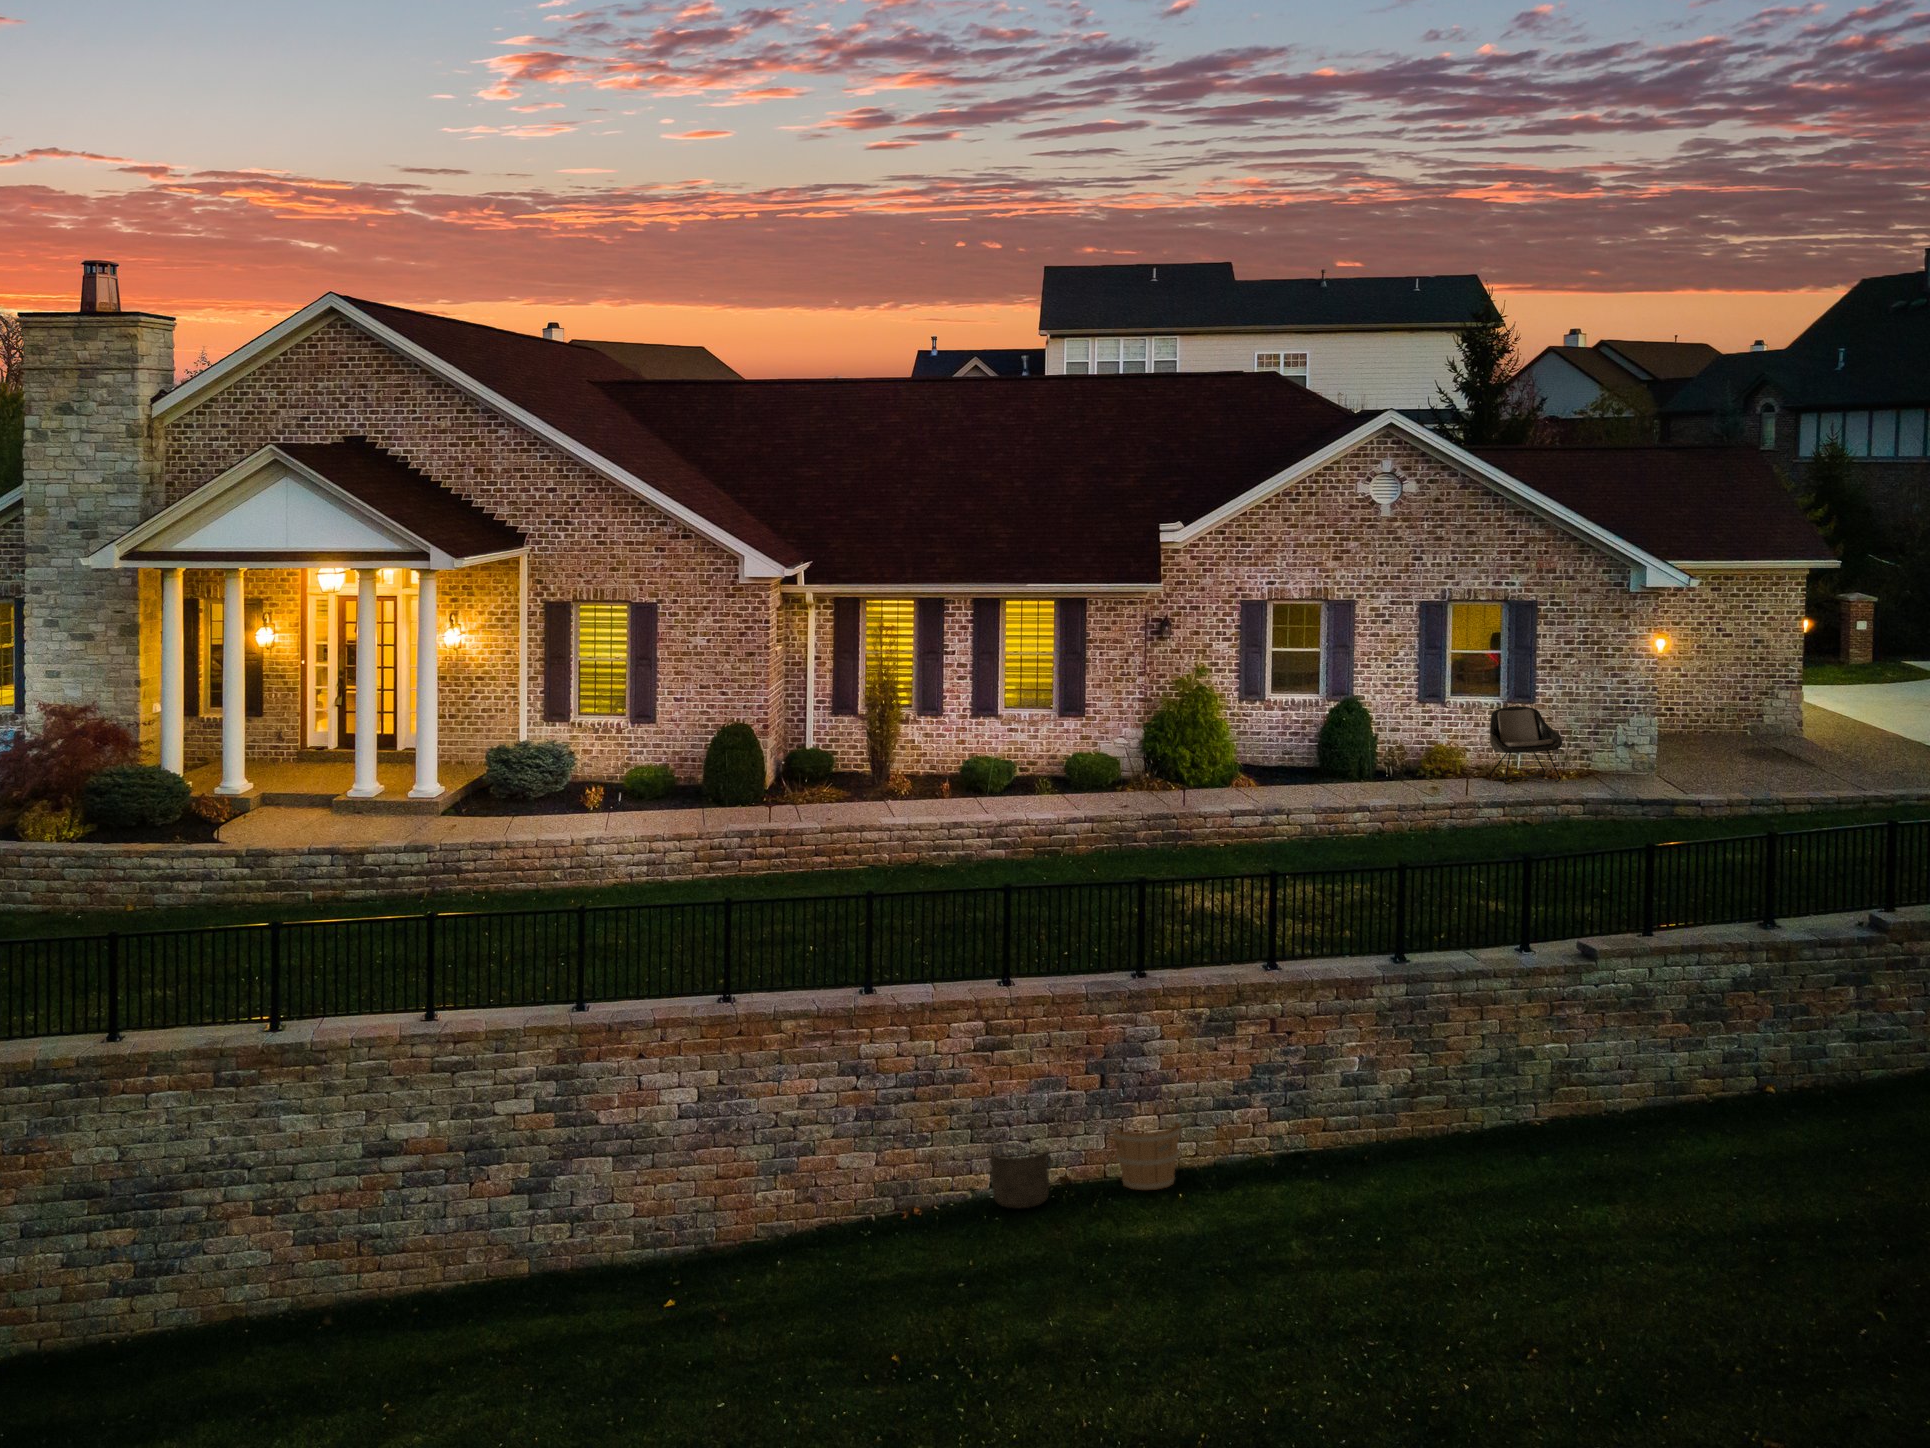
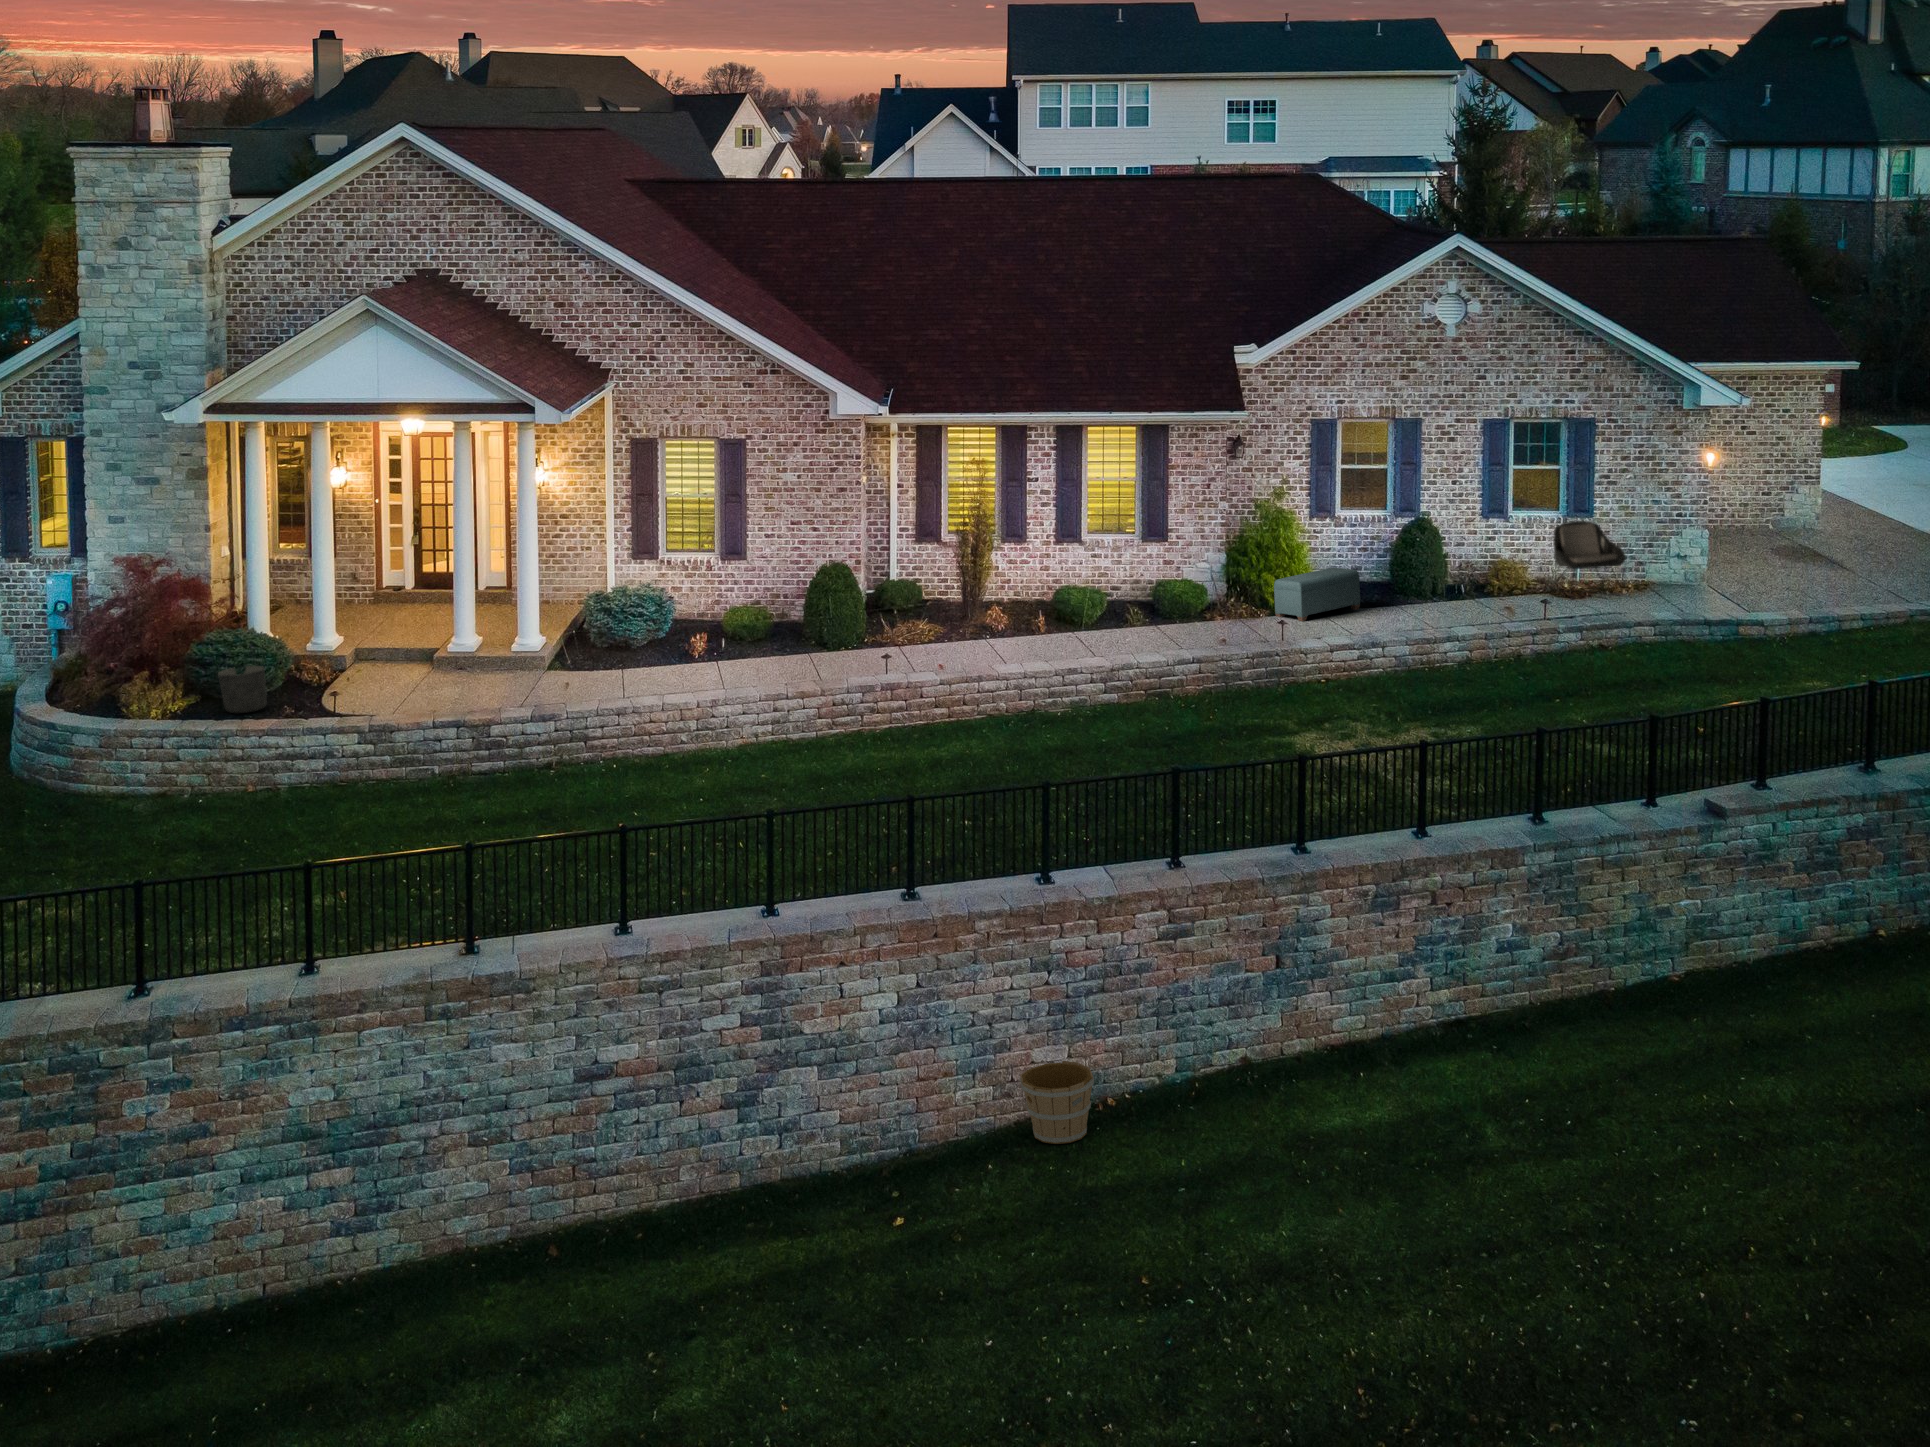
bench: none [1193,746,1284,798] -> present [1274,568,1360,622]
wooden bucket: present [1113,1123,1181,1190] -> present [1020,1061,1094,1144]
planter: present [990,1148,1049,1208] -> present [218,666,267,713]

